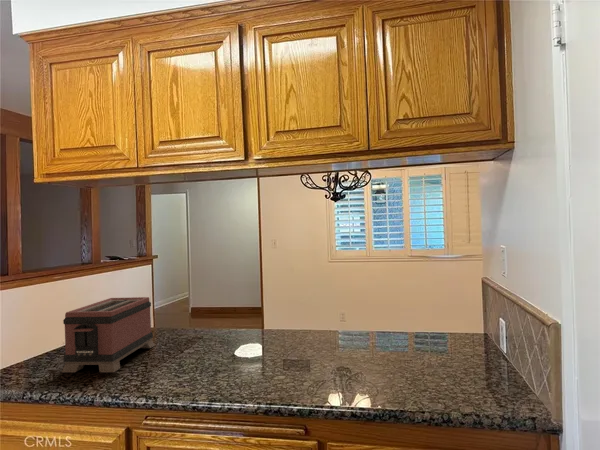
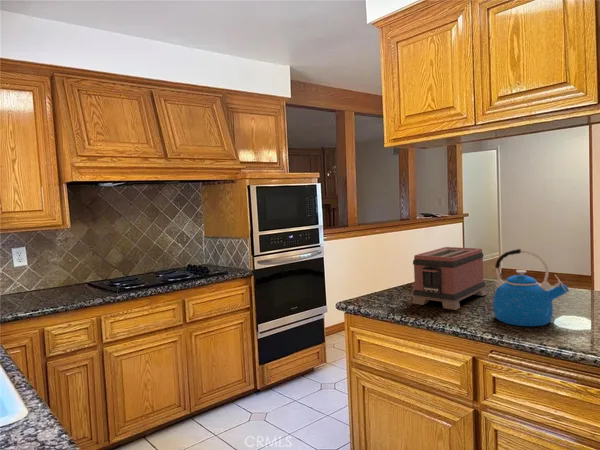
kettle: none [153,297,223,380] -> present [493,249,569,326]

